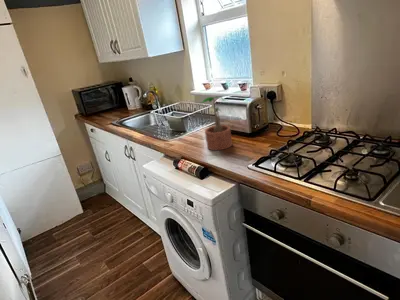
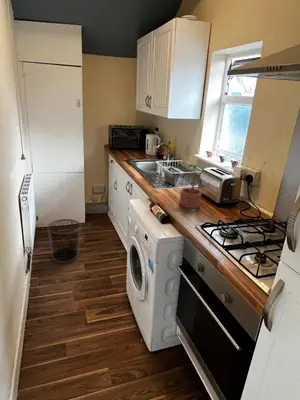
waste bin: none [40,215,94,275] -> present [47,219,81,263]

